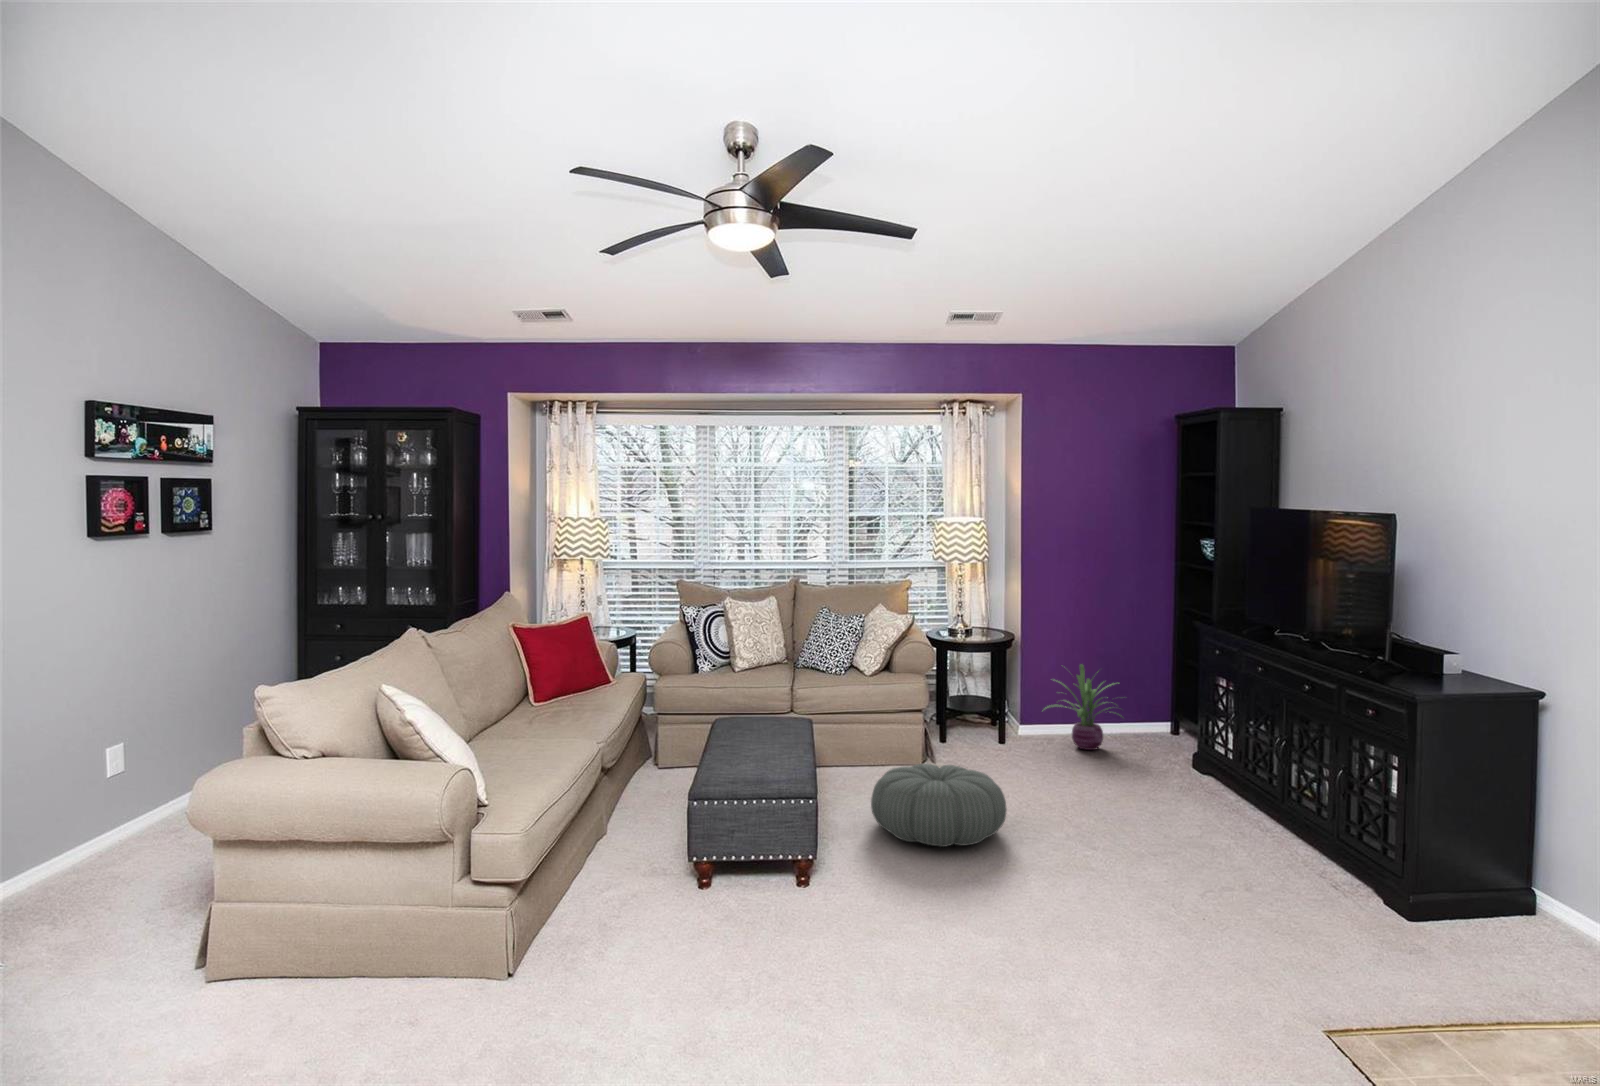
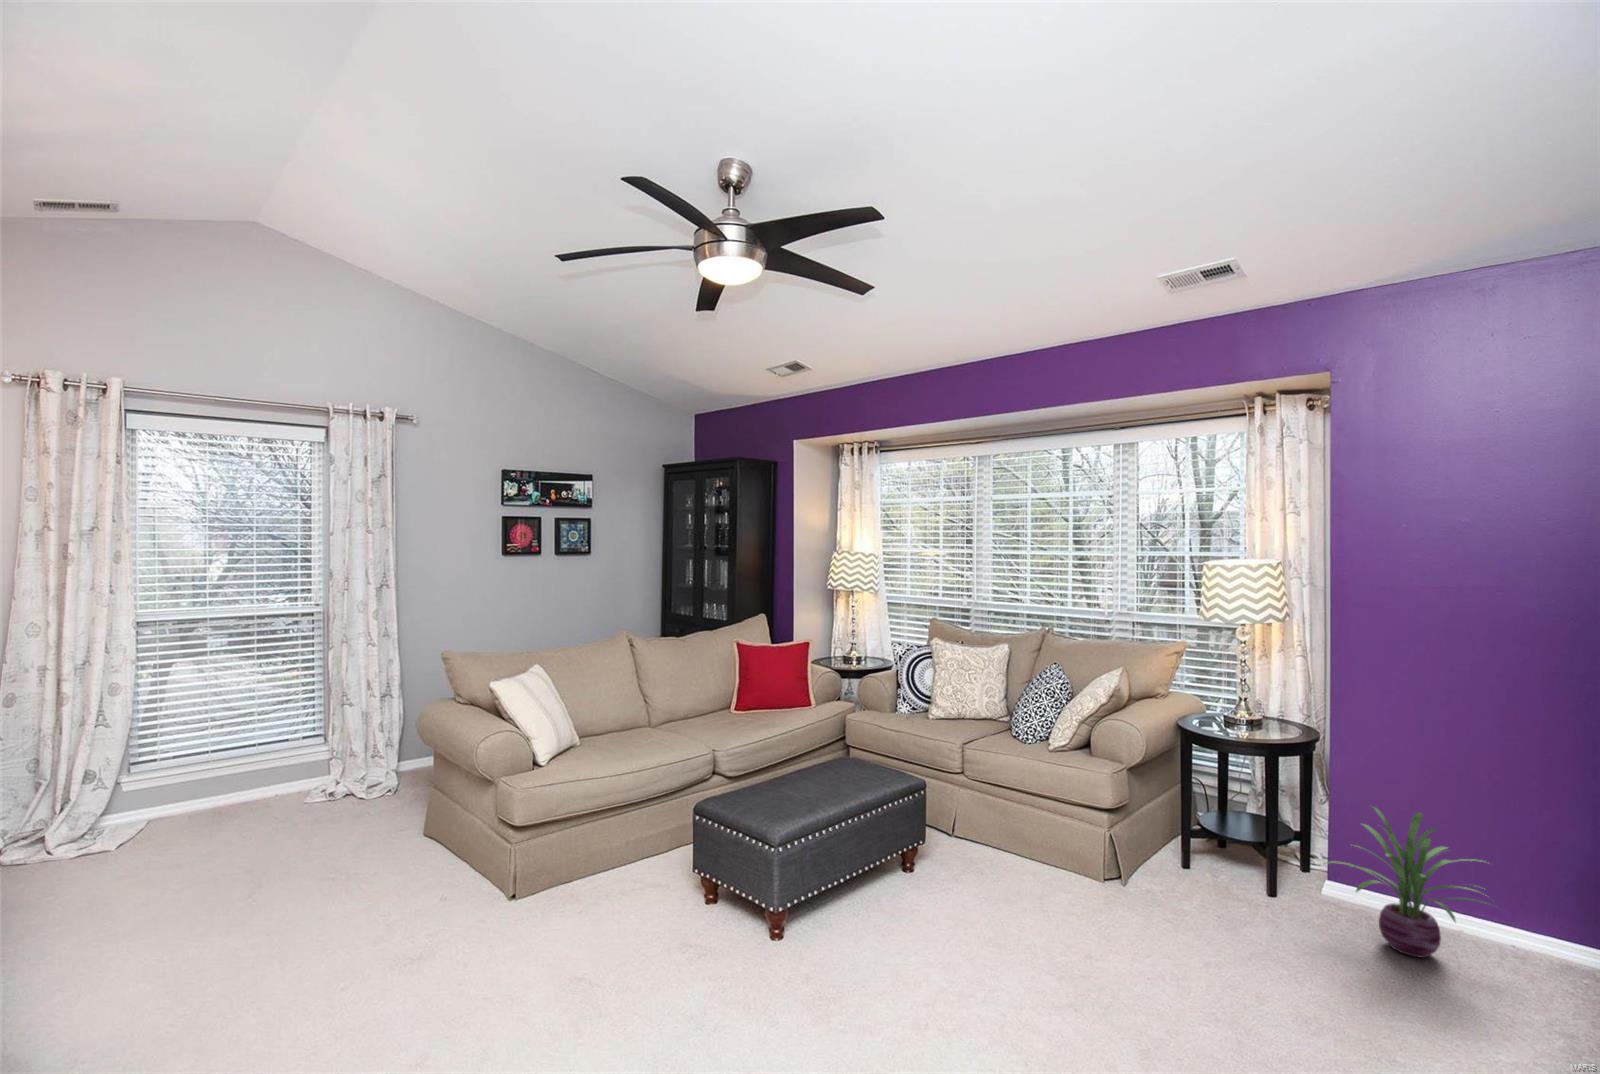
pouf: present [871,764,1007,847] -> none [886,862,1054,987]

